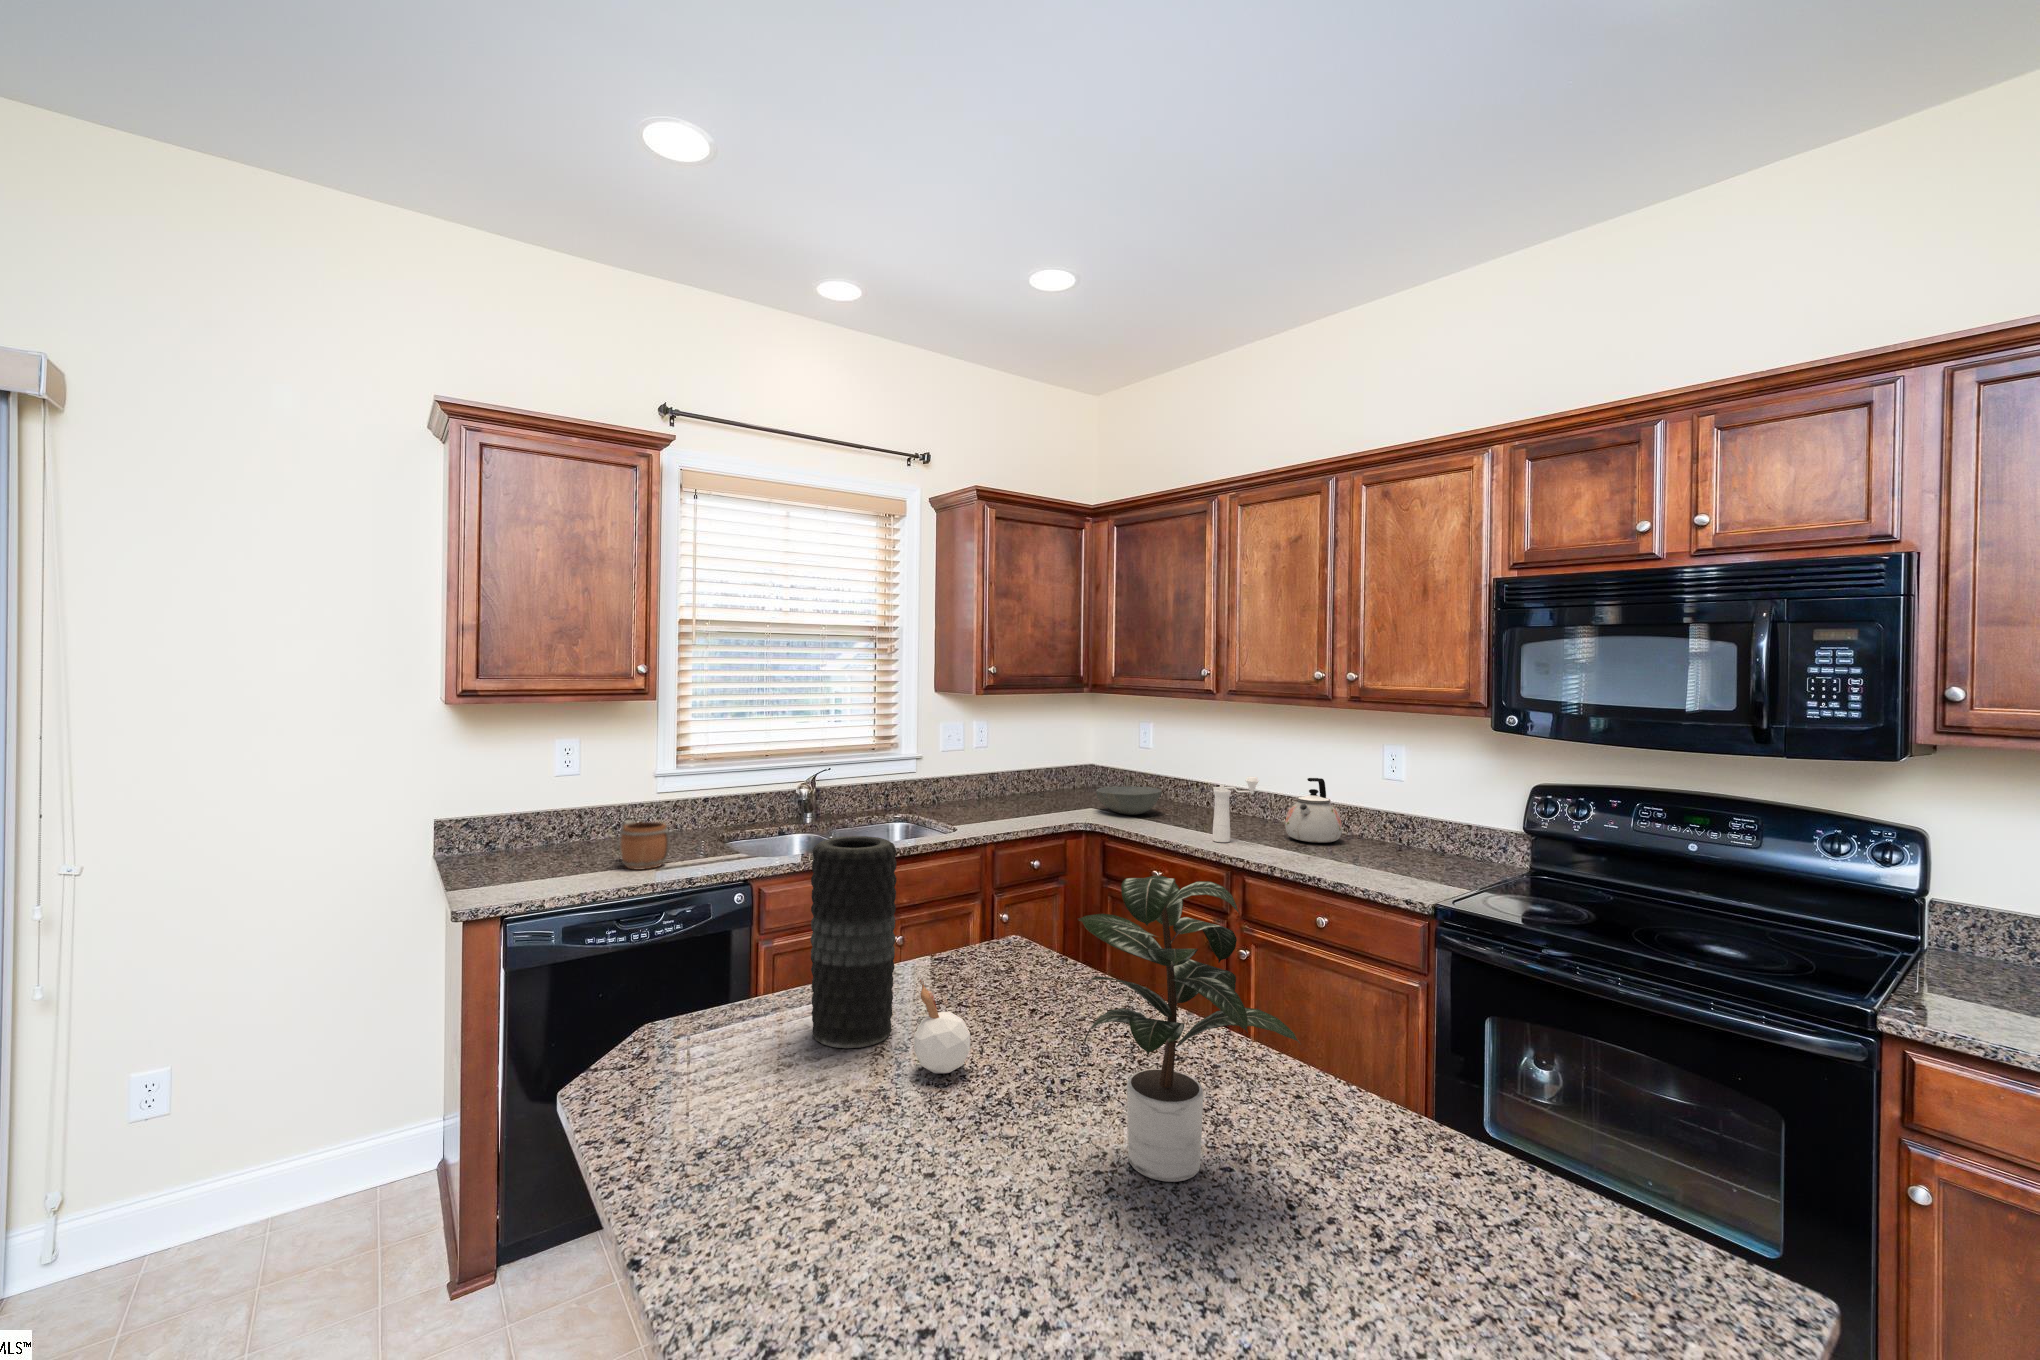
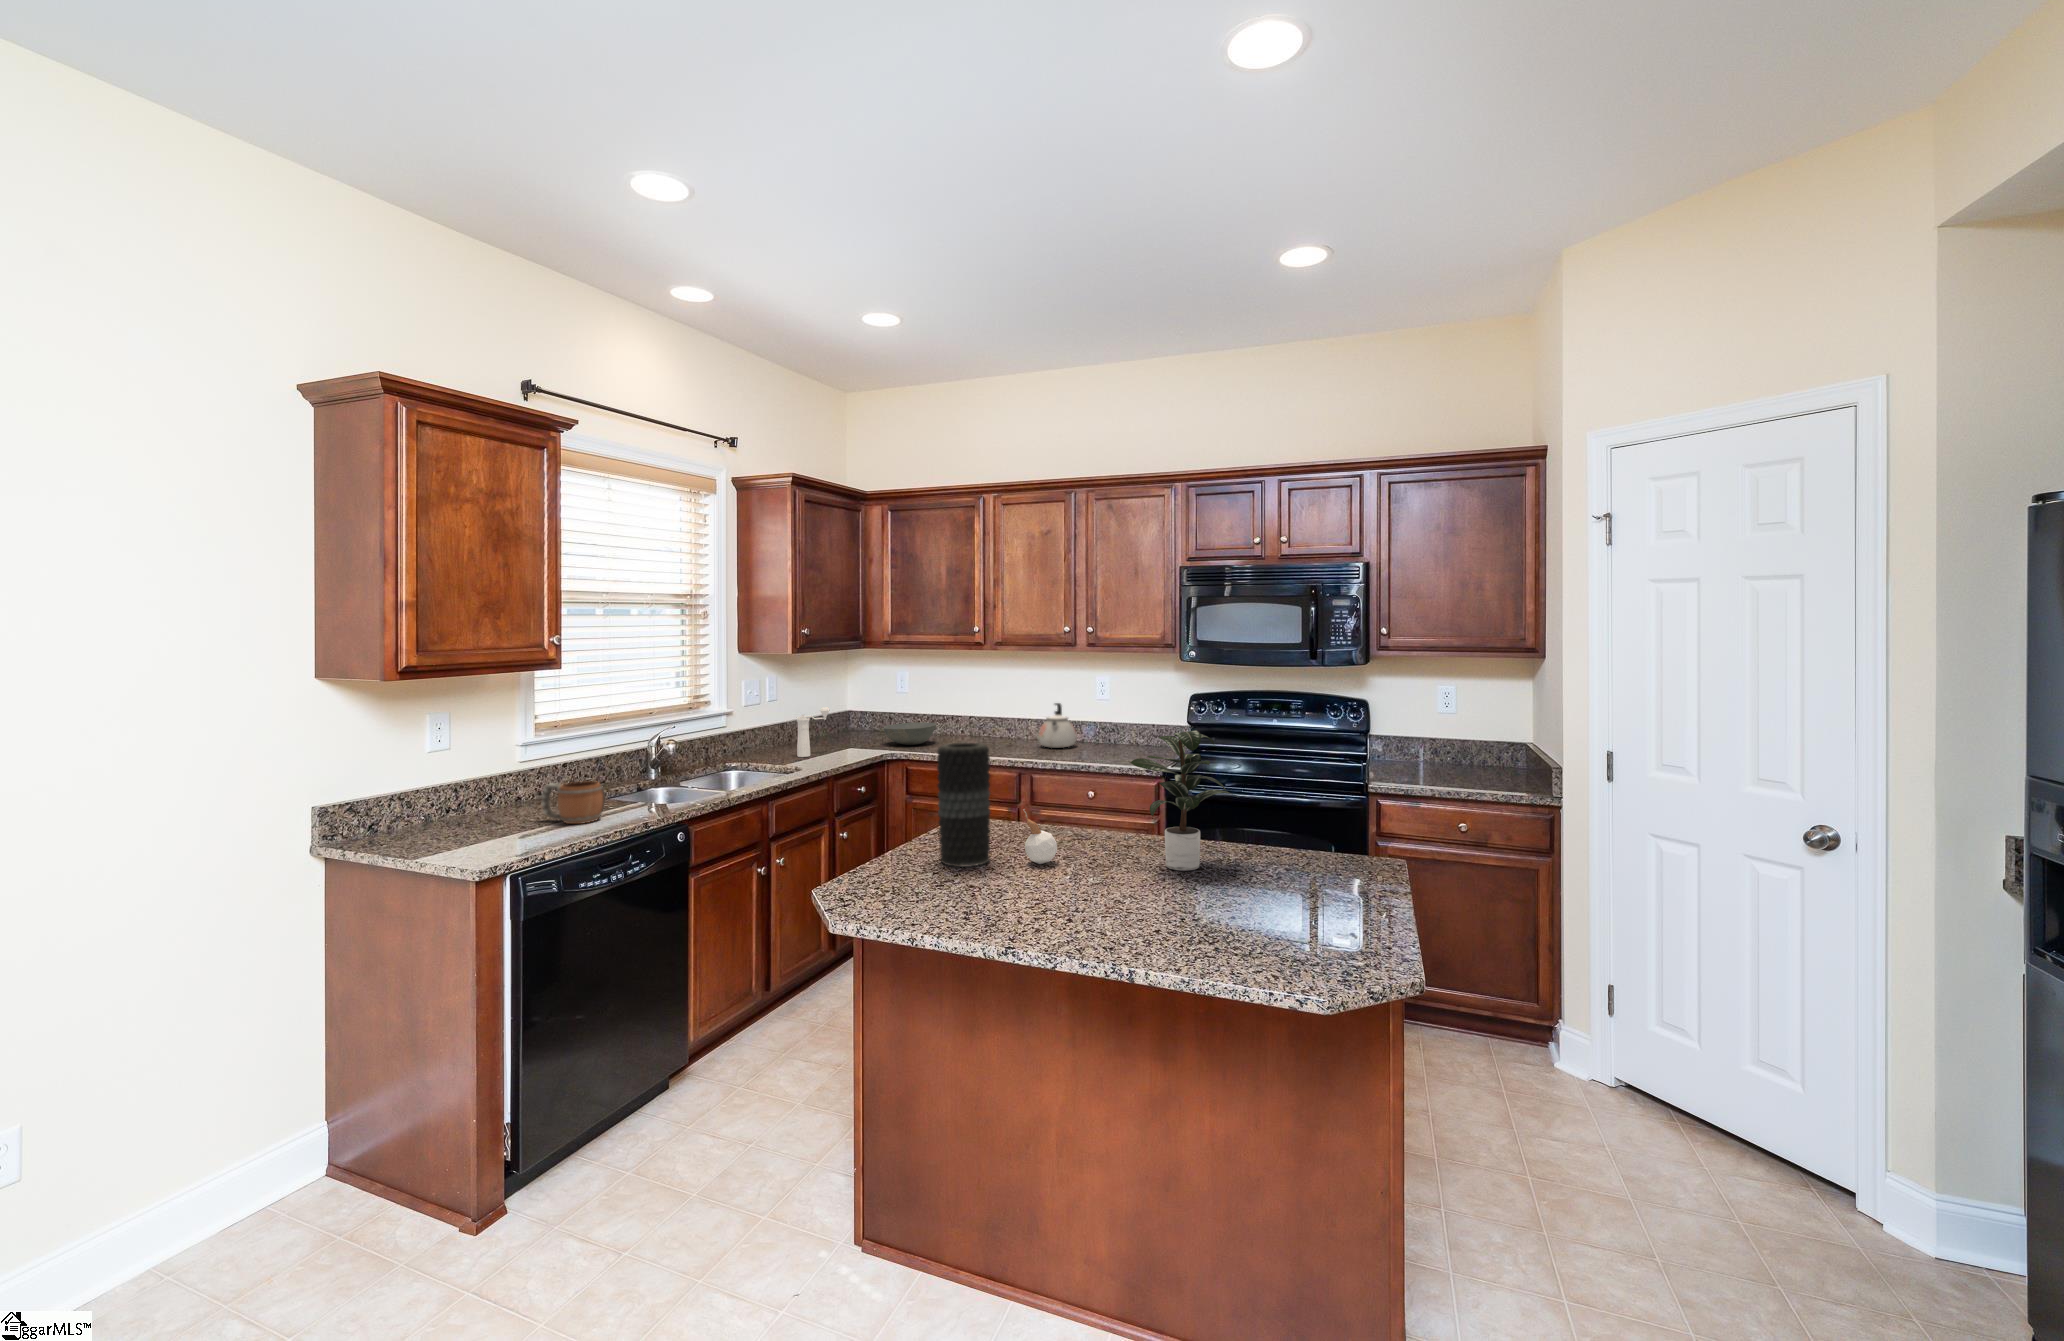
pepper mill: present [1213,777,1259,842] -> present [797,707,830,757]

